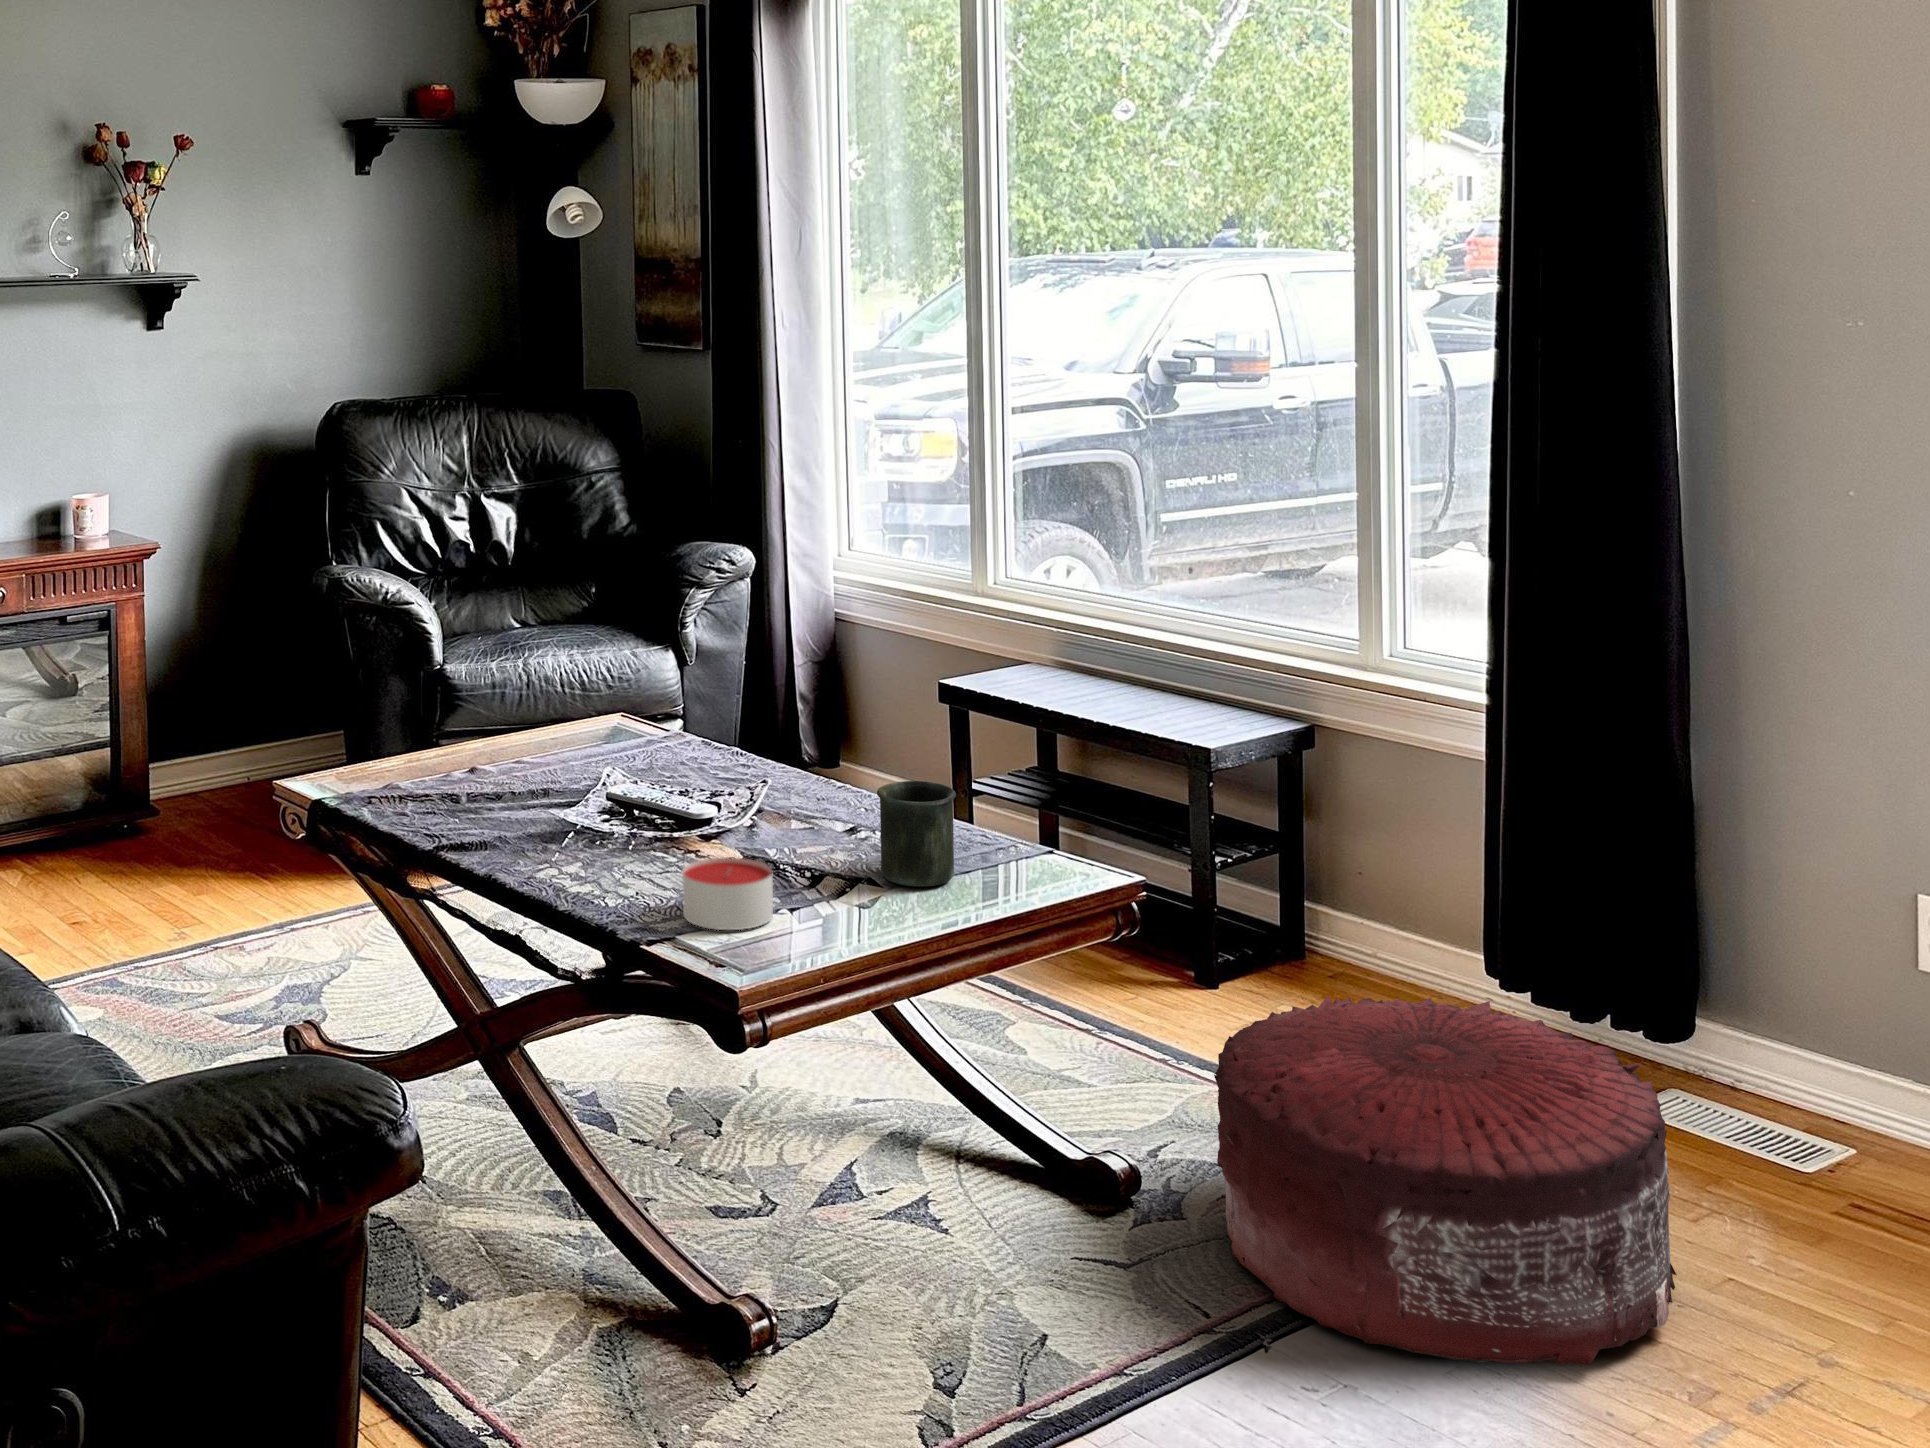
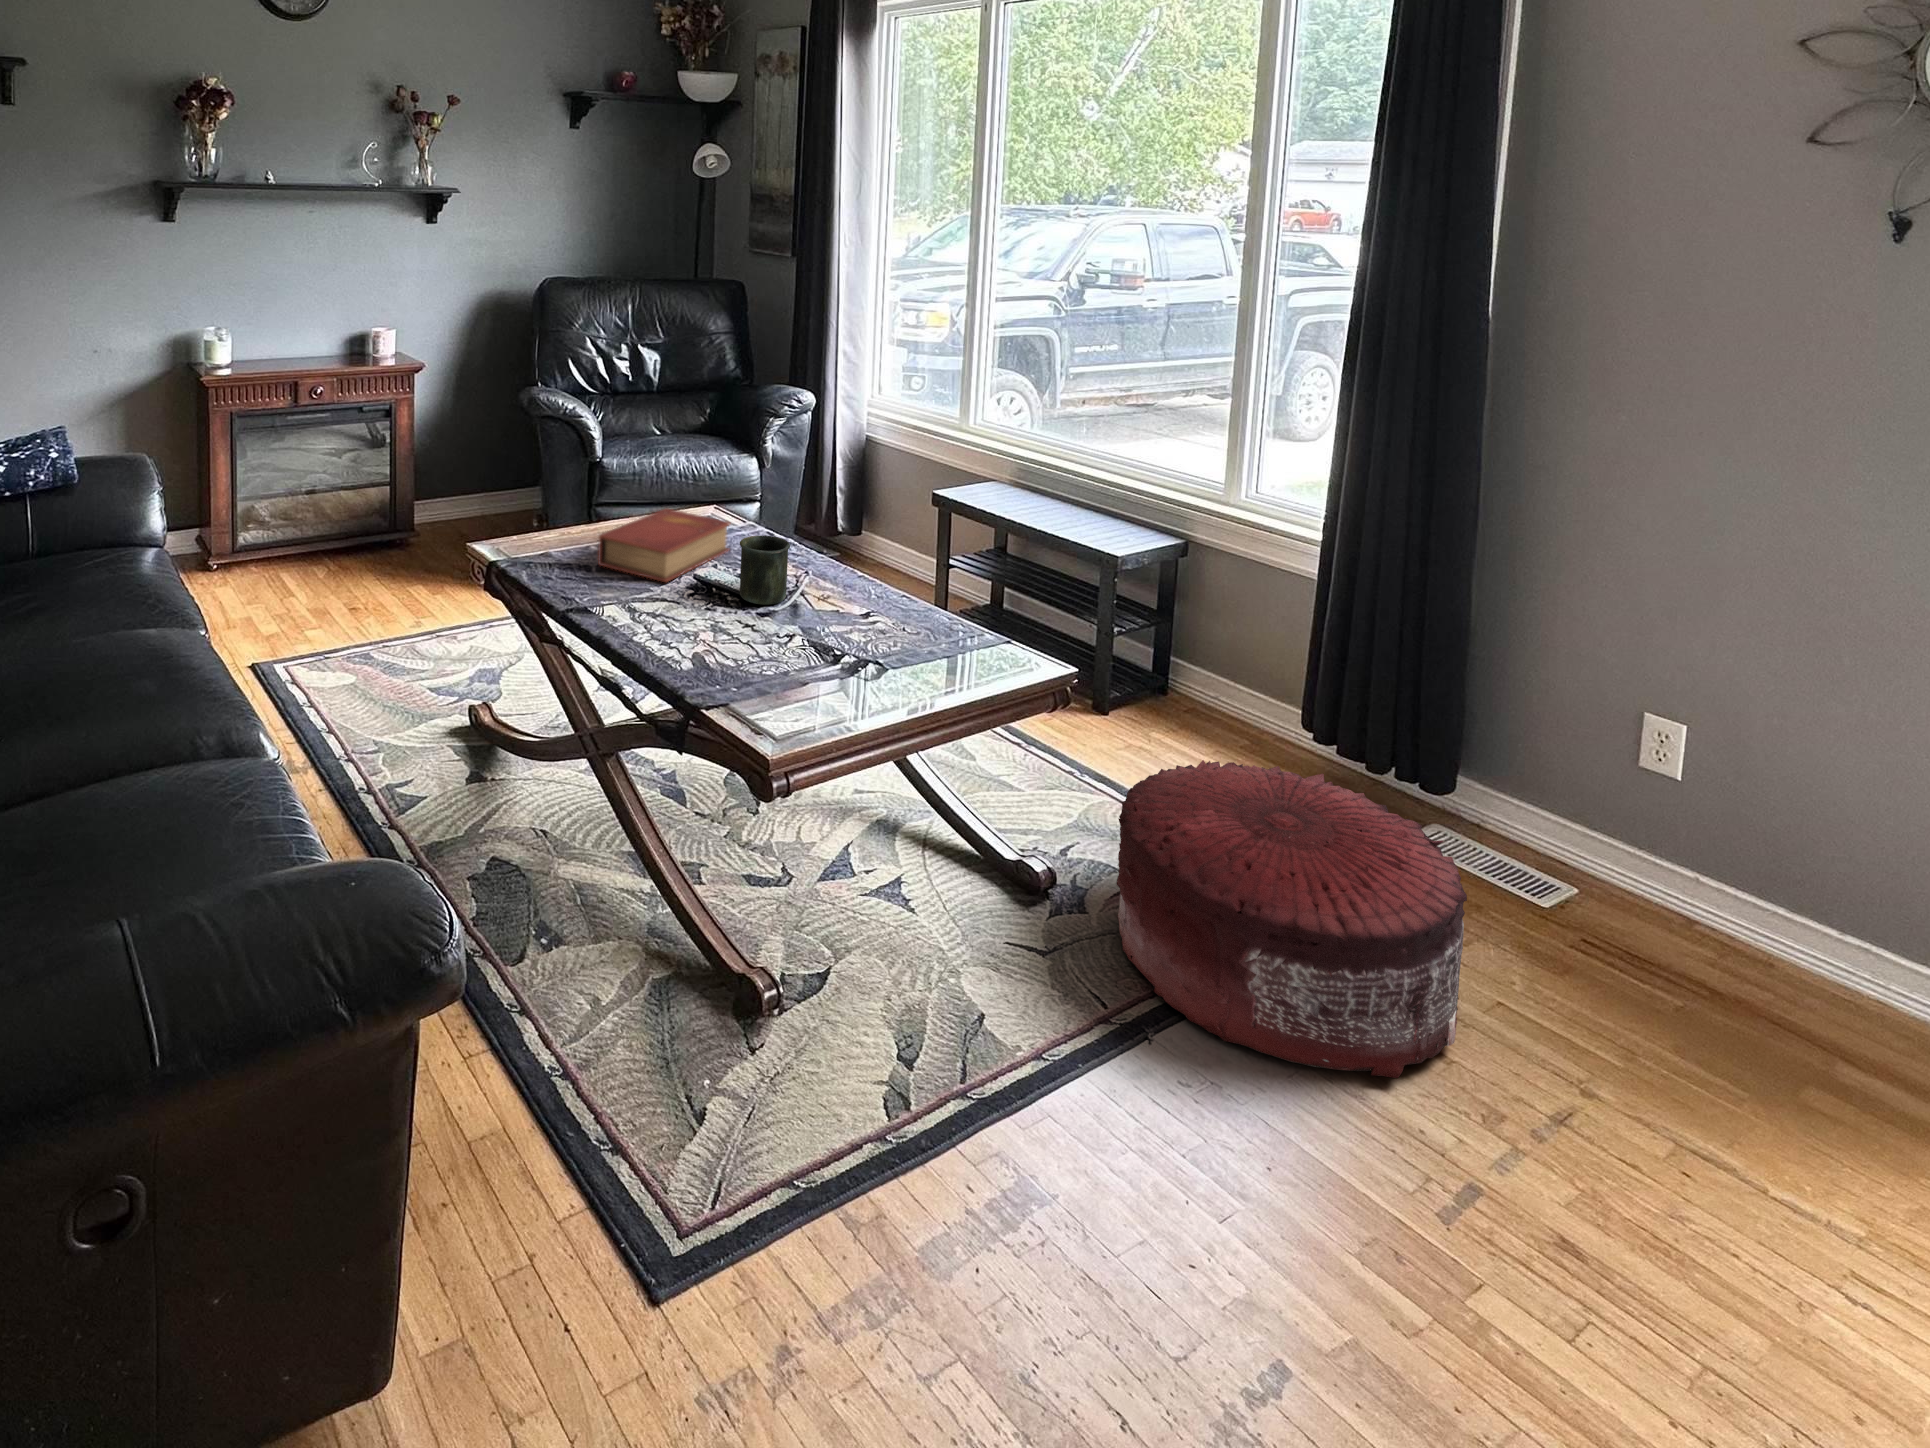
book: none [470,710,654,805] -> present [598,508,730,582]
mug: present [877,781,956,886] -> present [740,535,790,604]
candle: present [682,857,773,930] -> none [734,644,802,704]

